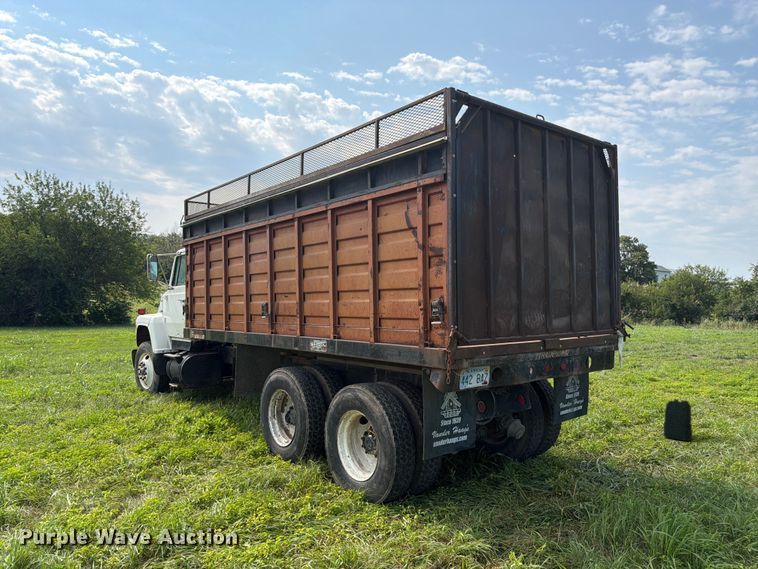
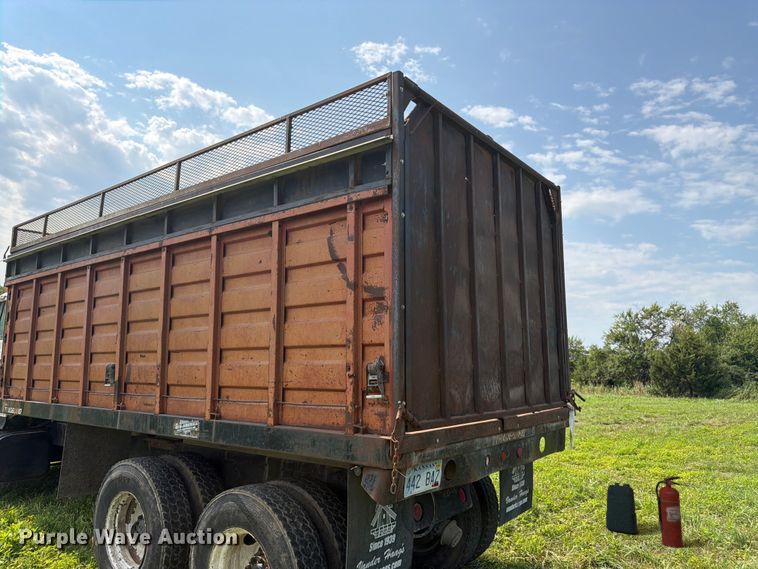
fire extinguisher: none [706,394,731,452] -> present [656,476,683,547]

